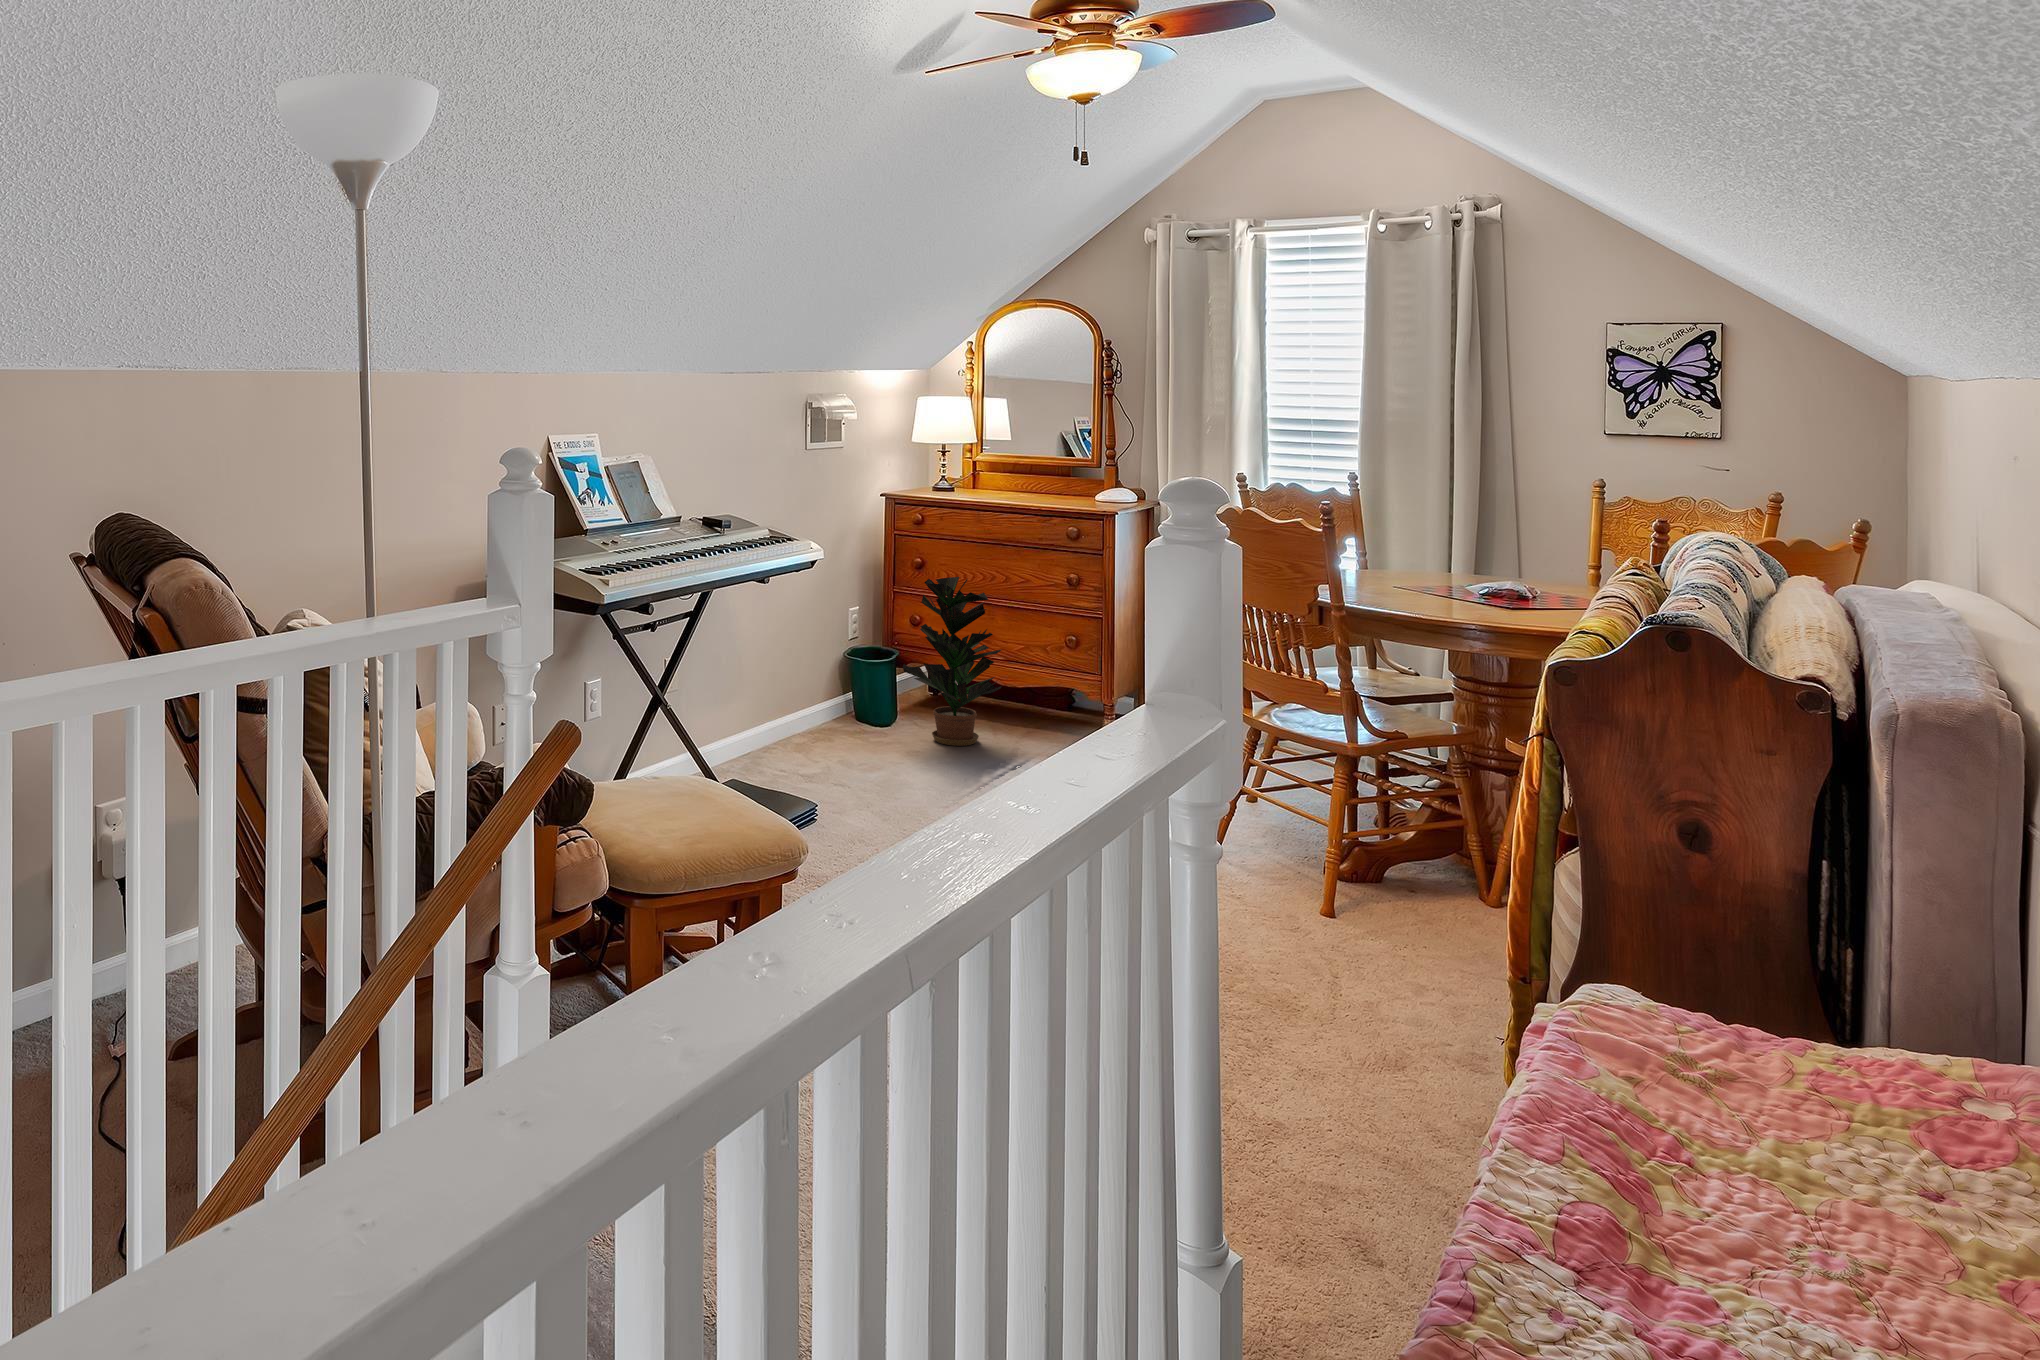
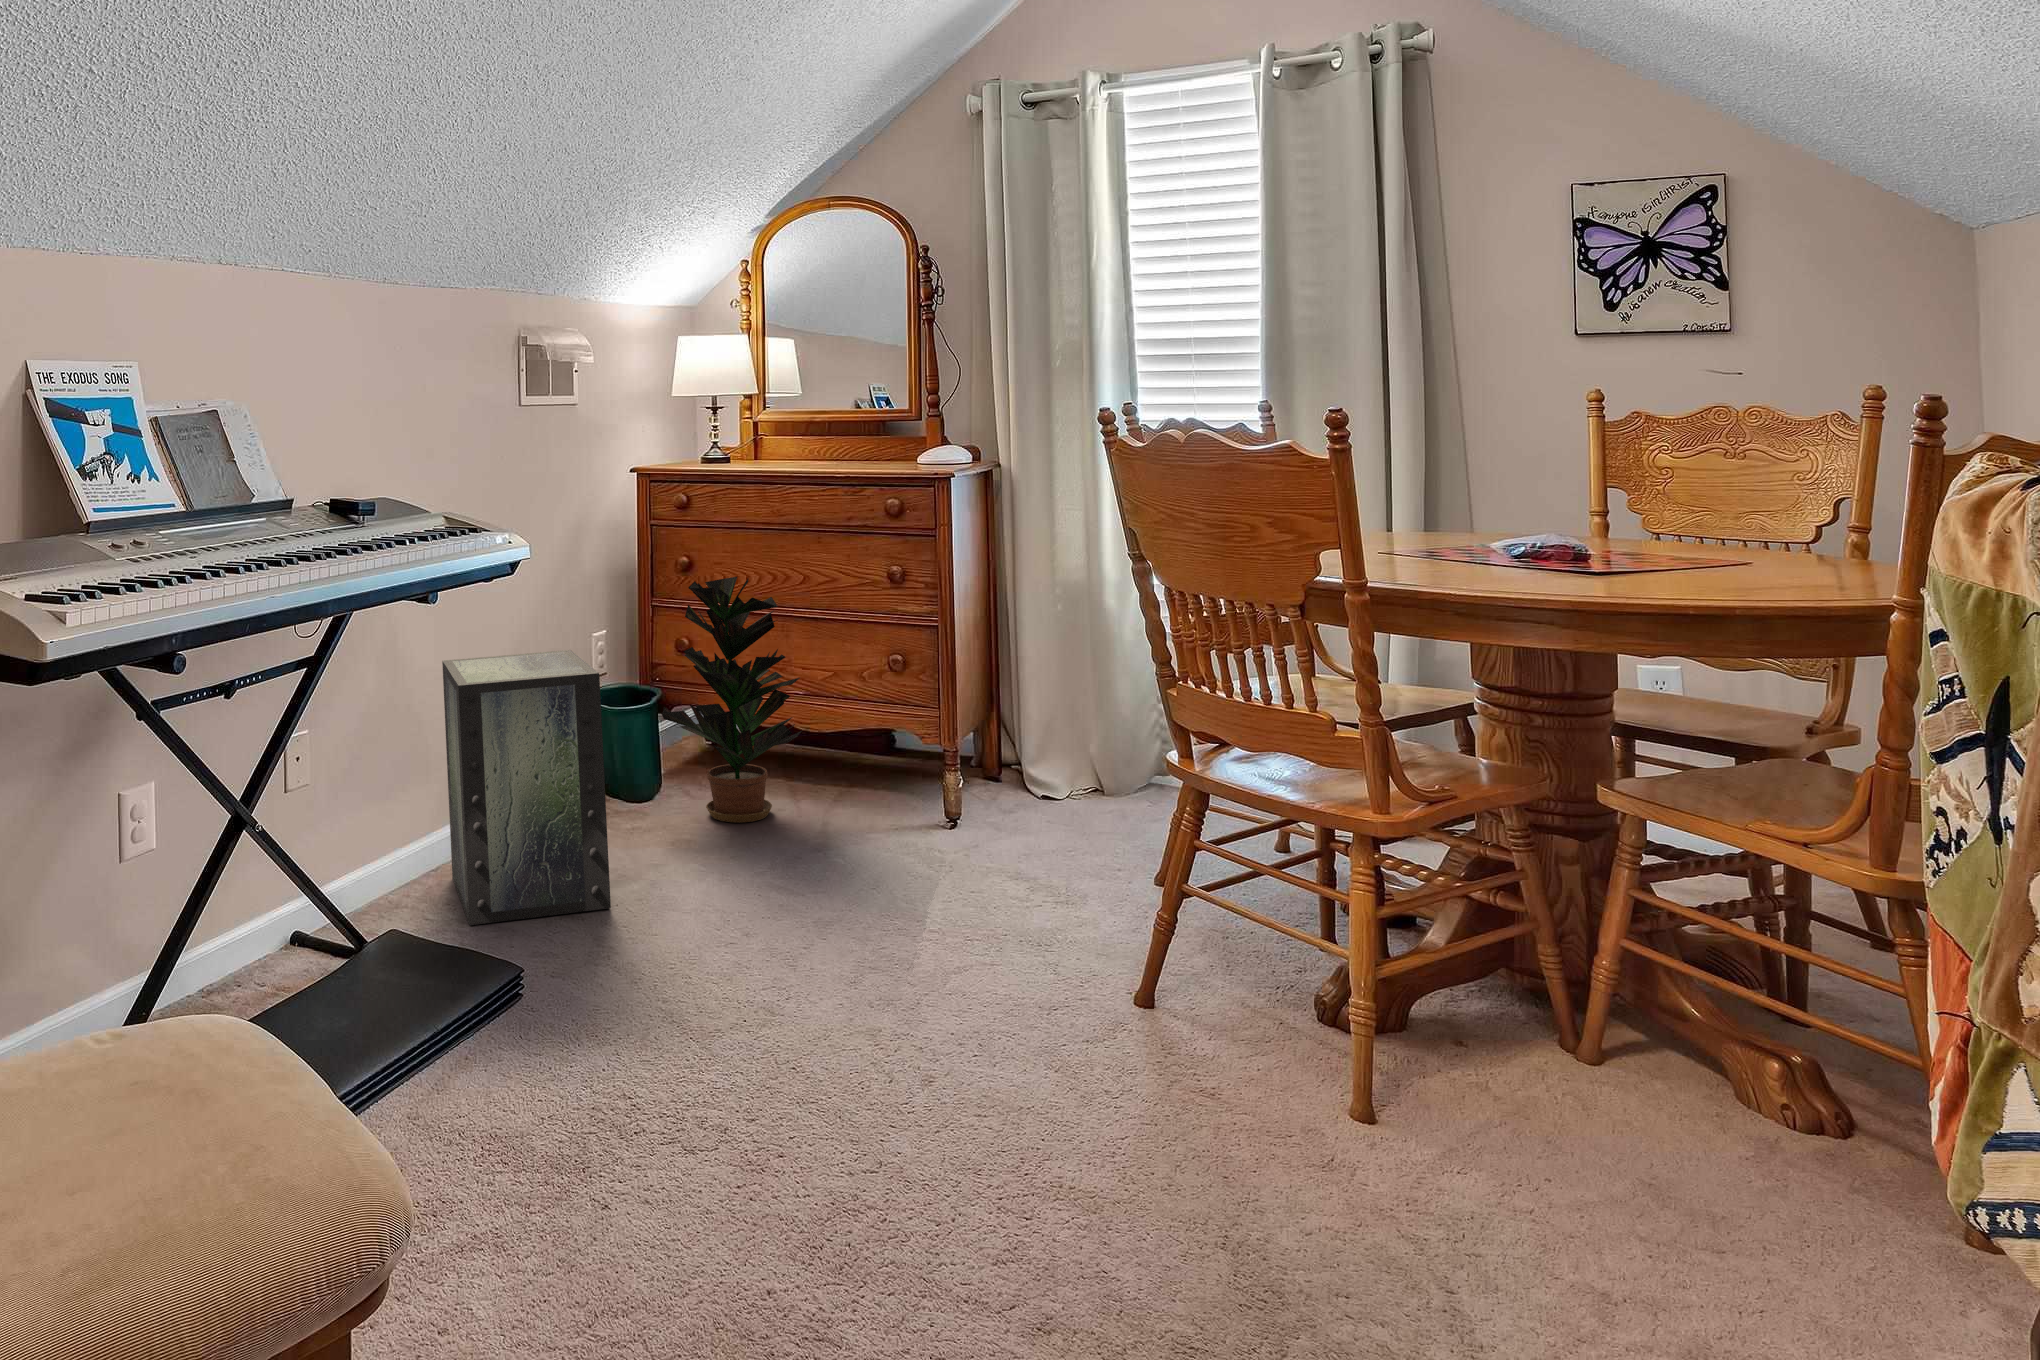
storage box: none [761,621,873,790] -> present [442,650,611,925]

